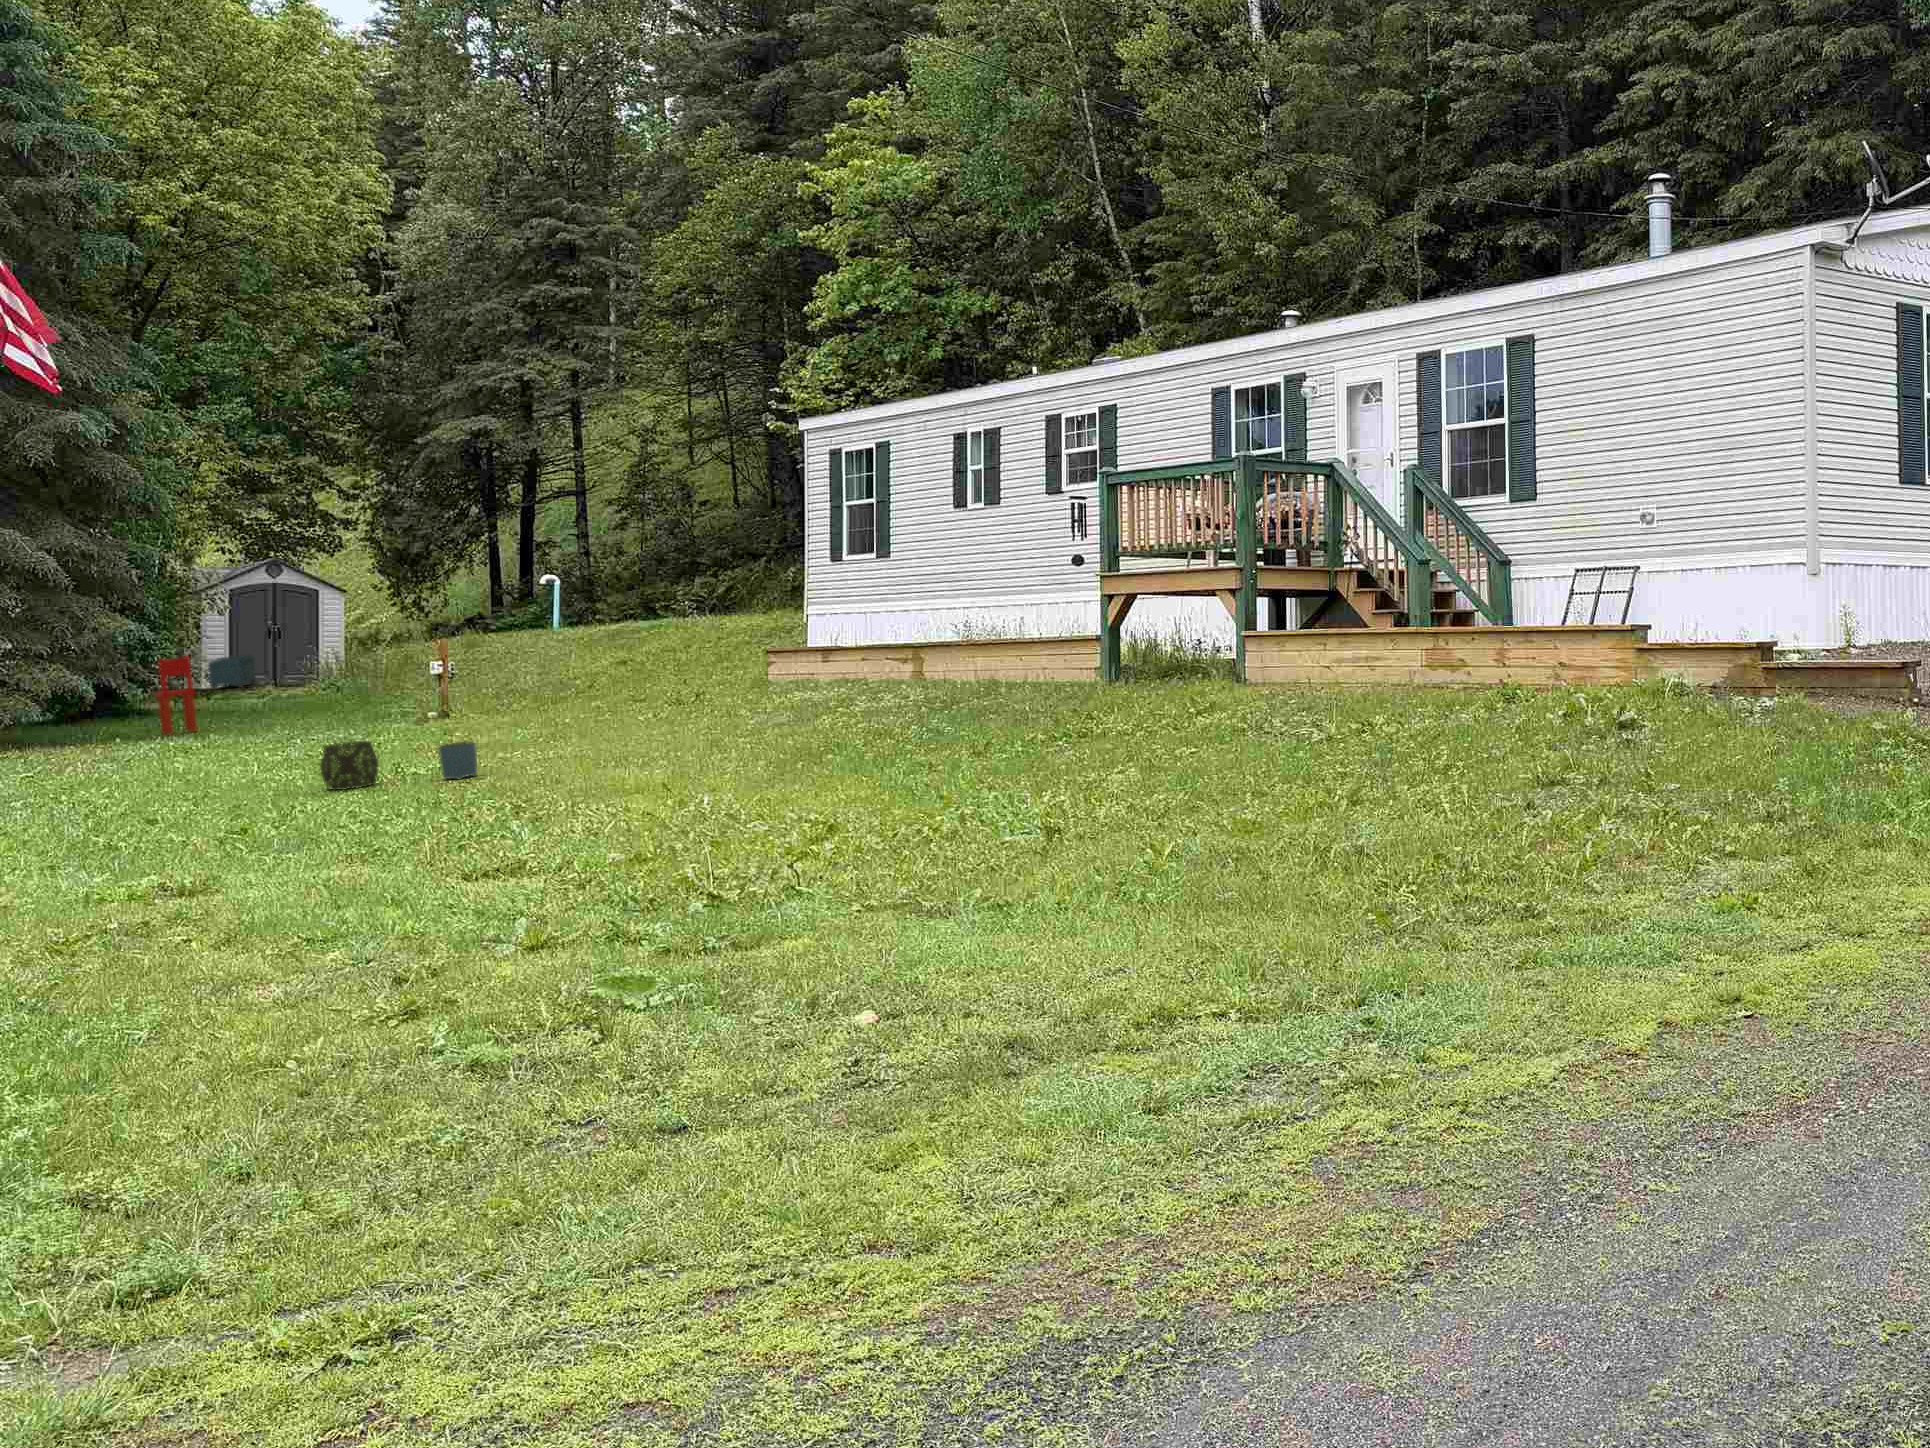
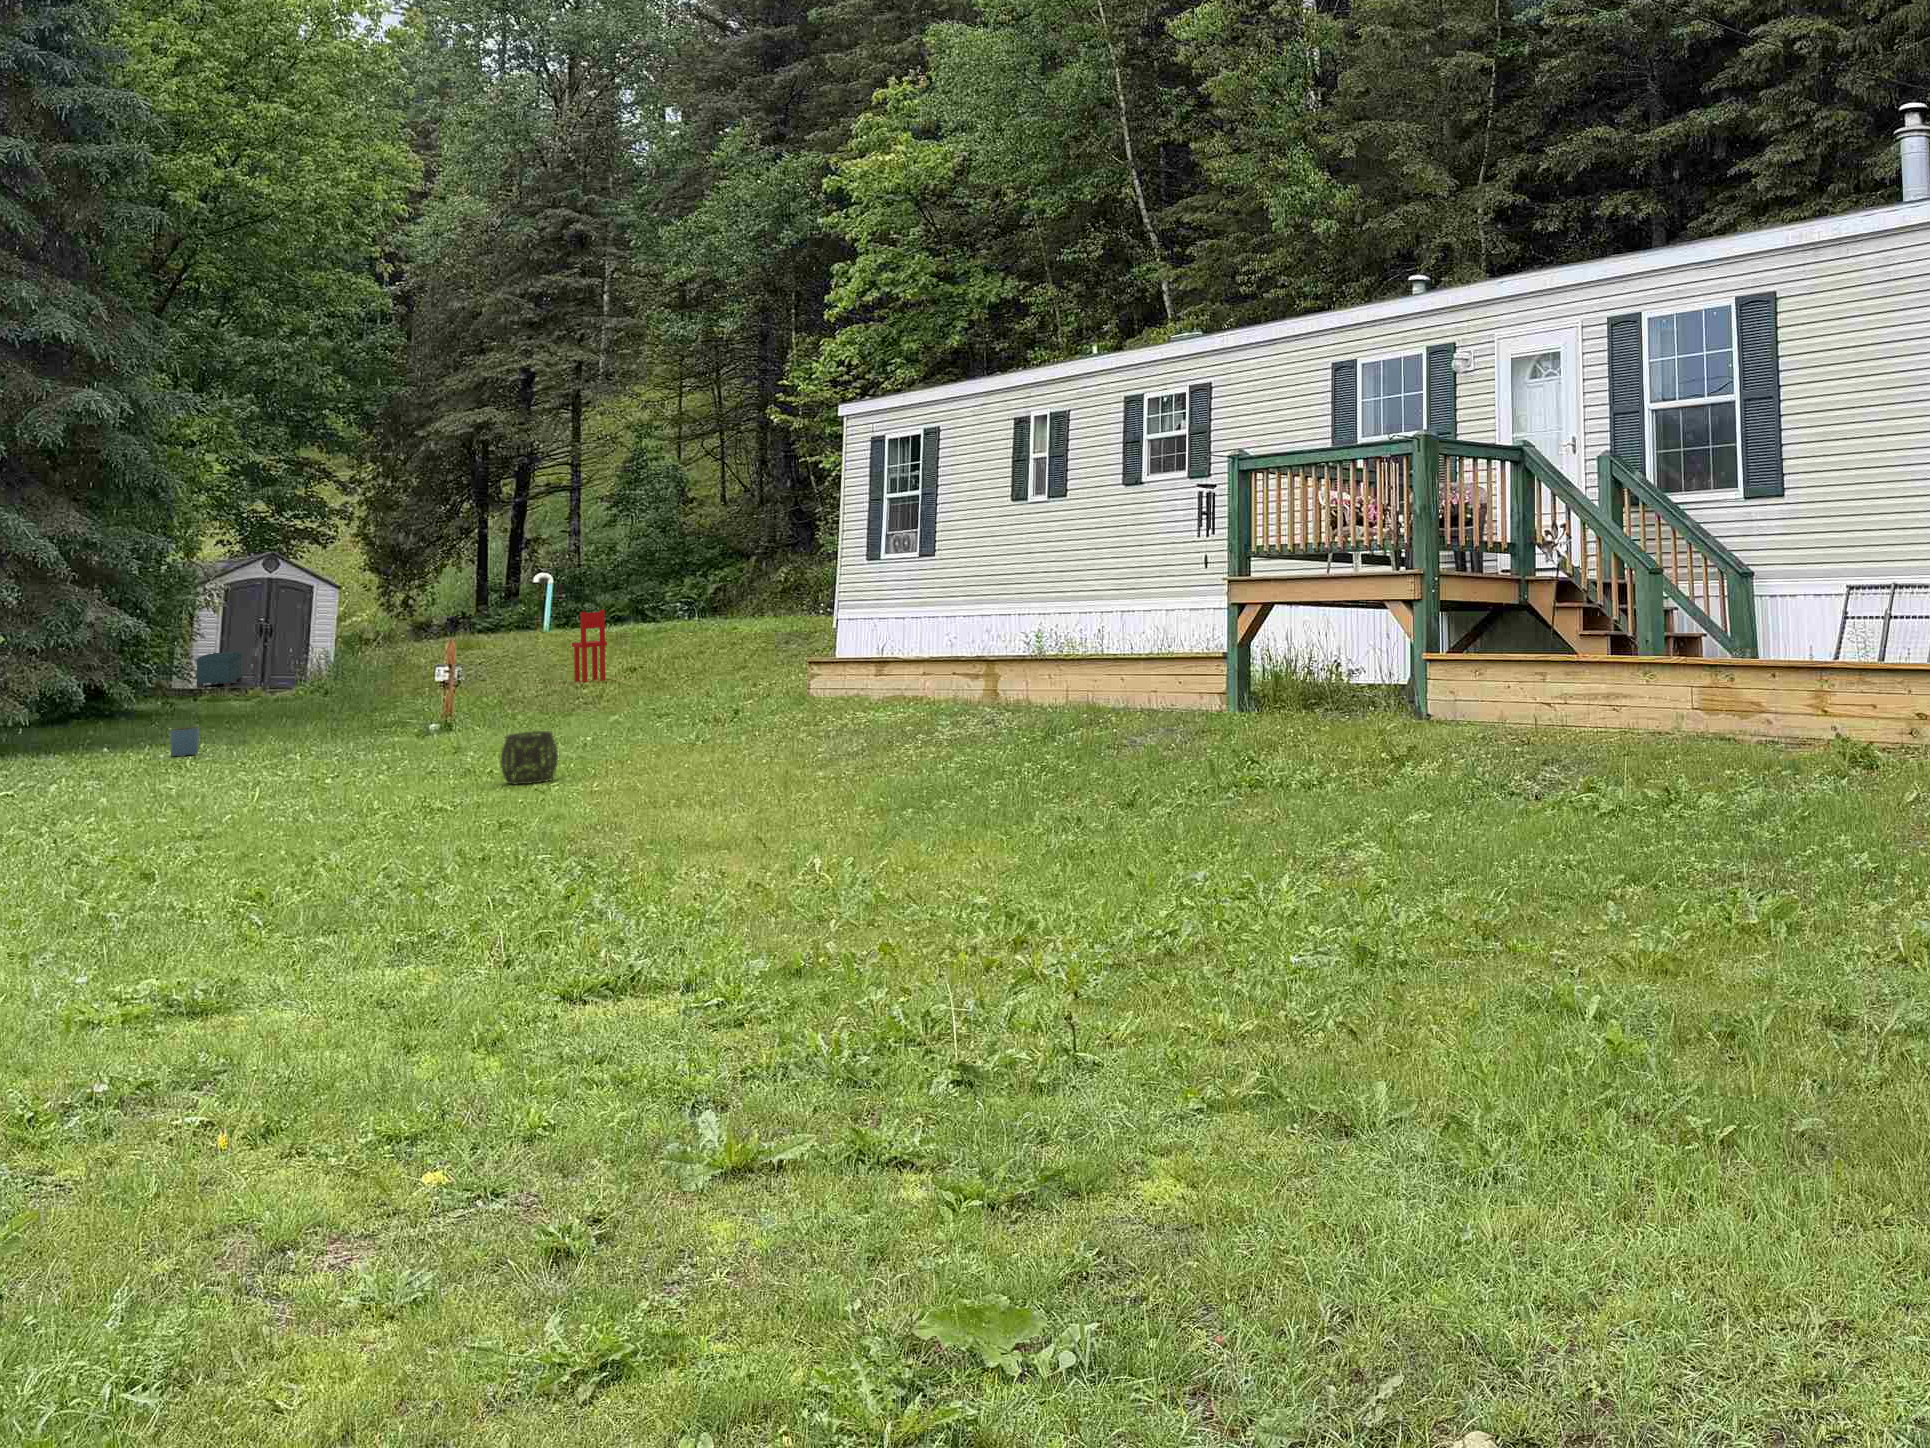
chair: present [155,655,197,735] -> present [572,610,607,682]
woven basket: present [320,741,379,790] -> present [501,731,558,784]
planter: present [439,742,477,779] -> present [170,727,199,757]

